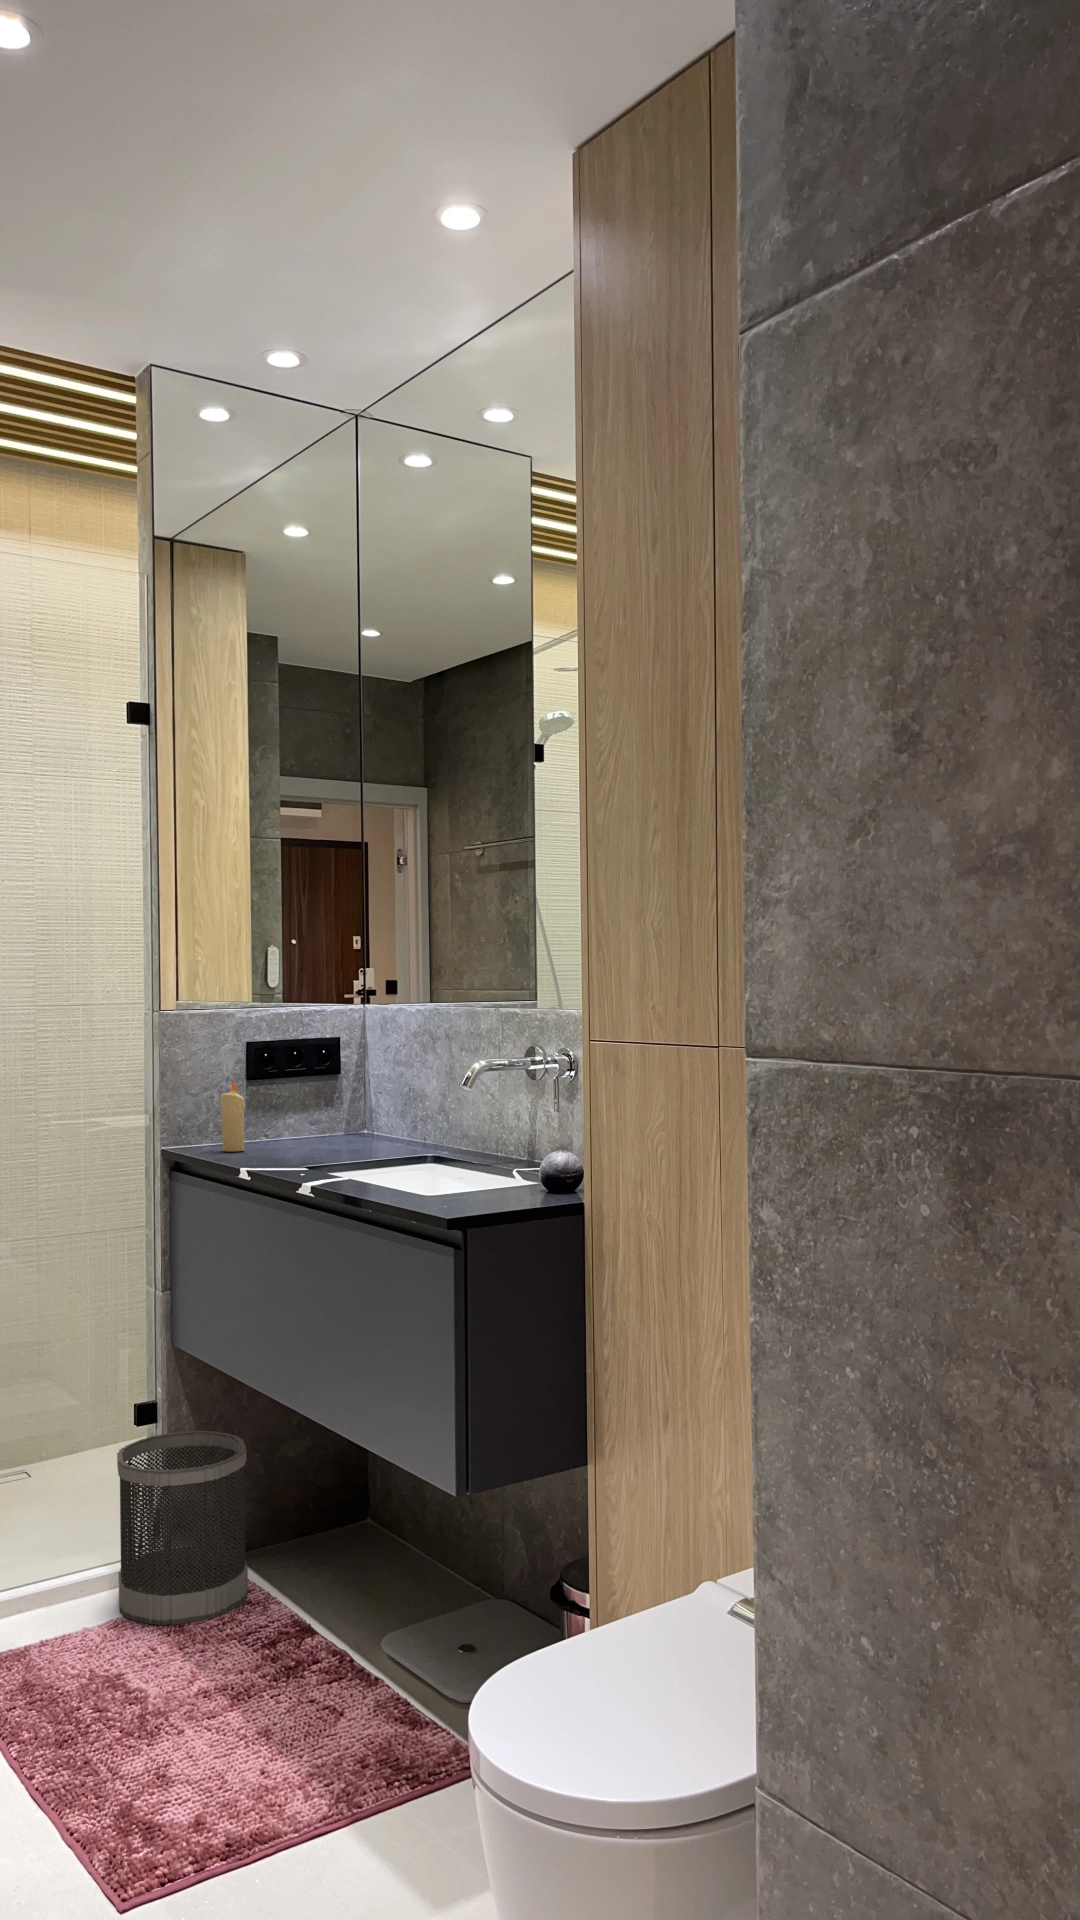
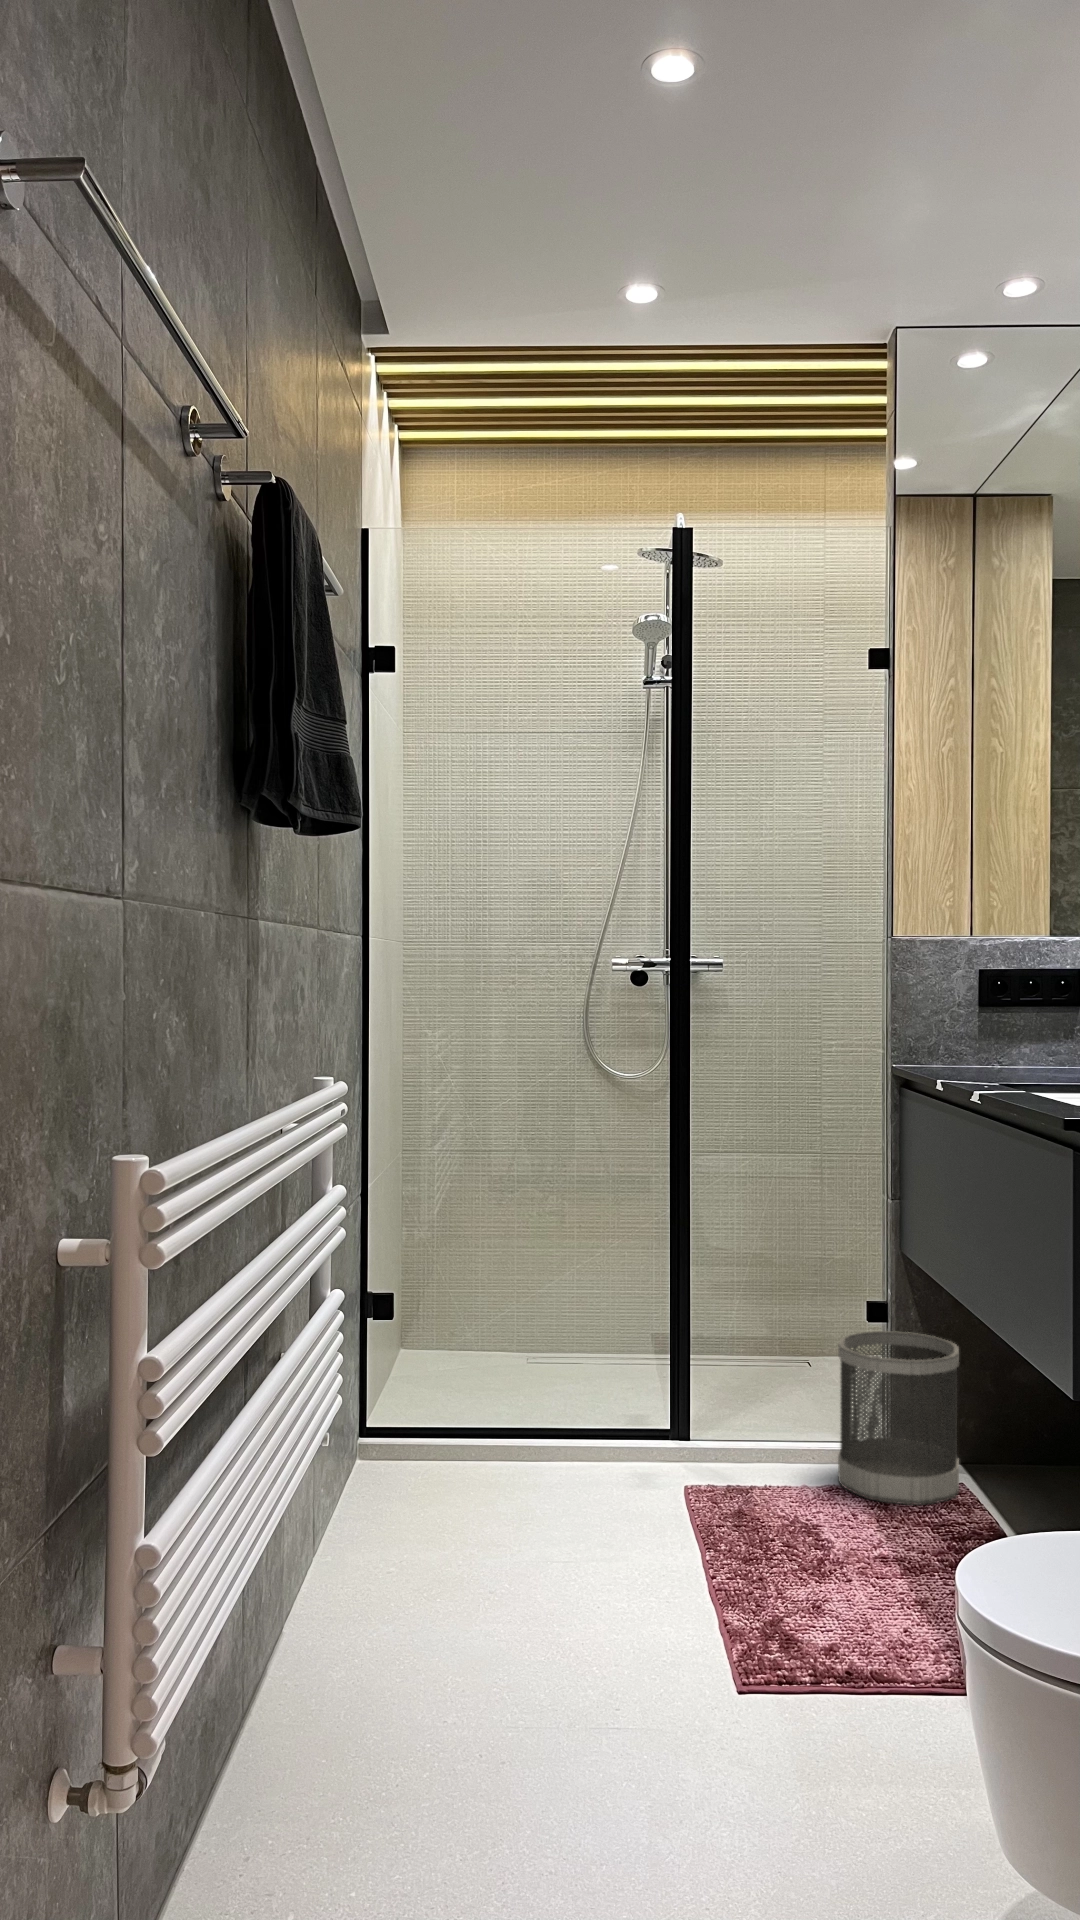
candle: present [221,1081,245,1152] -> none [947,1005,970,1072]

